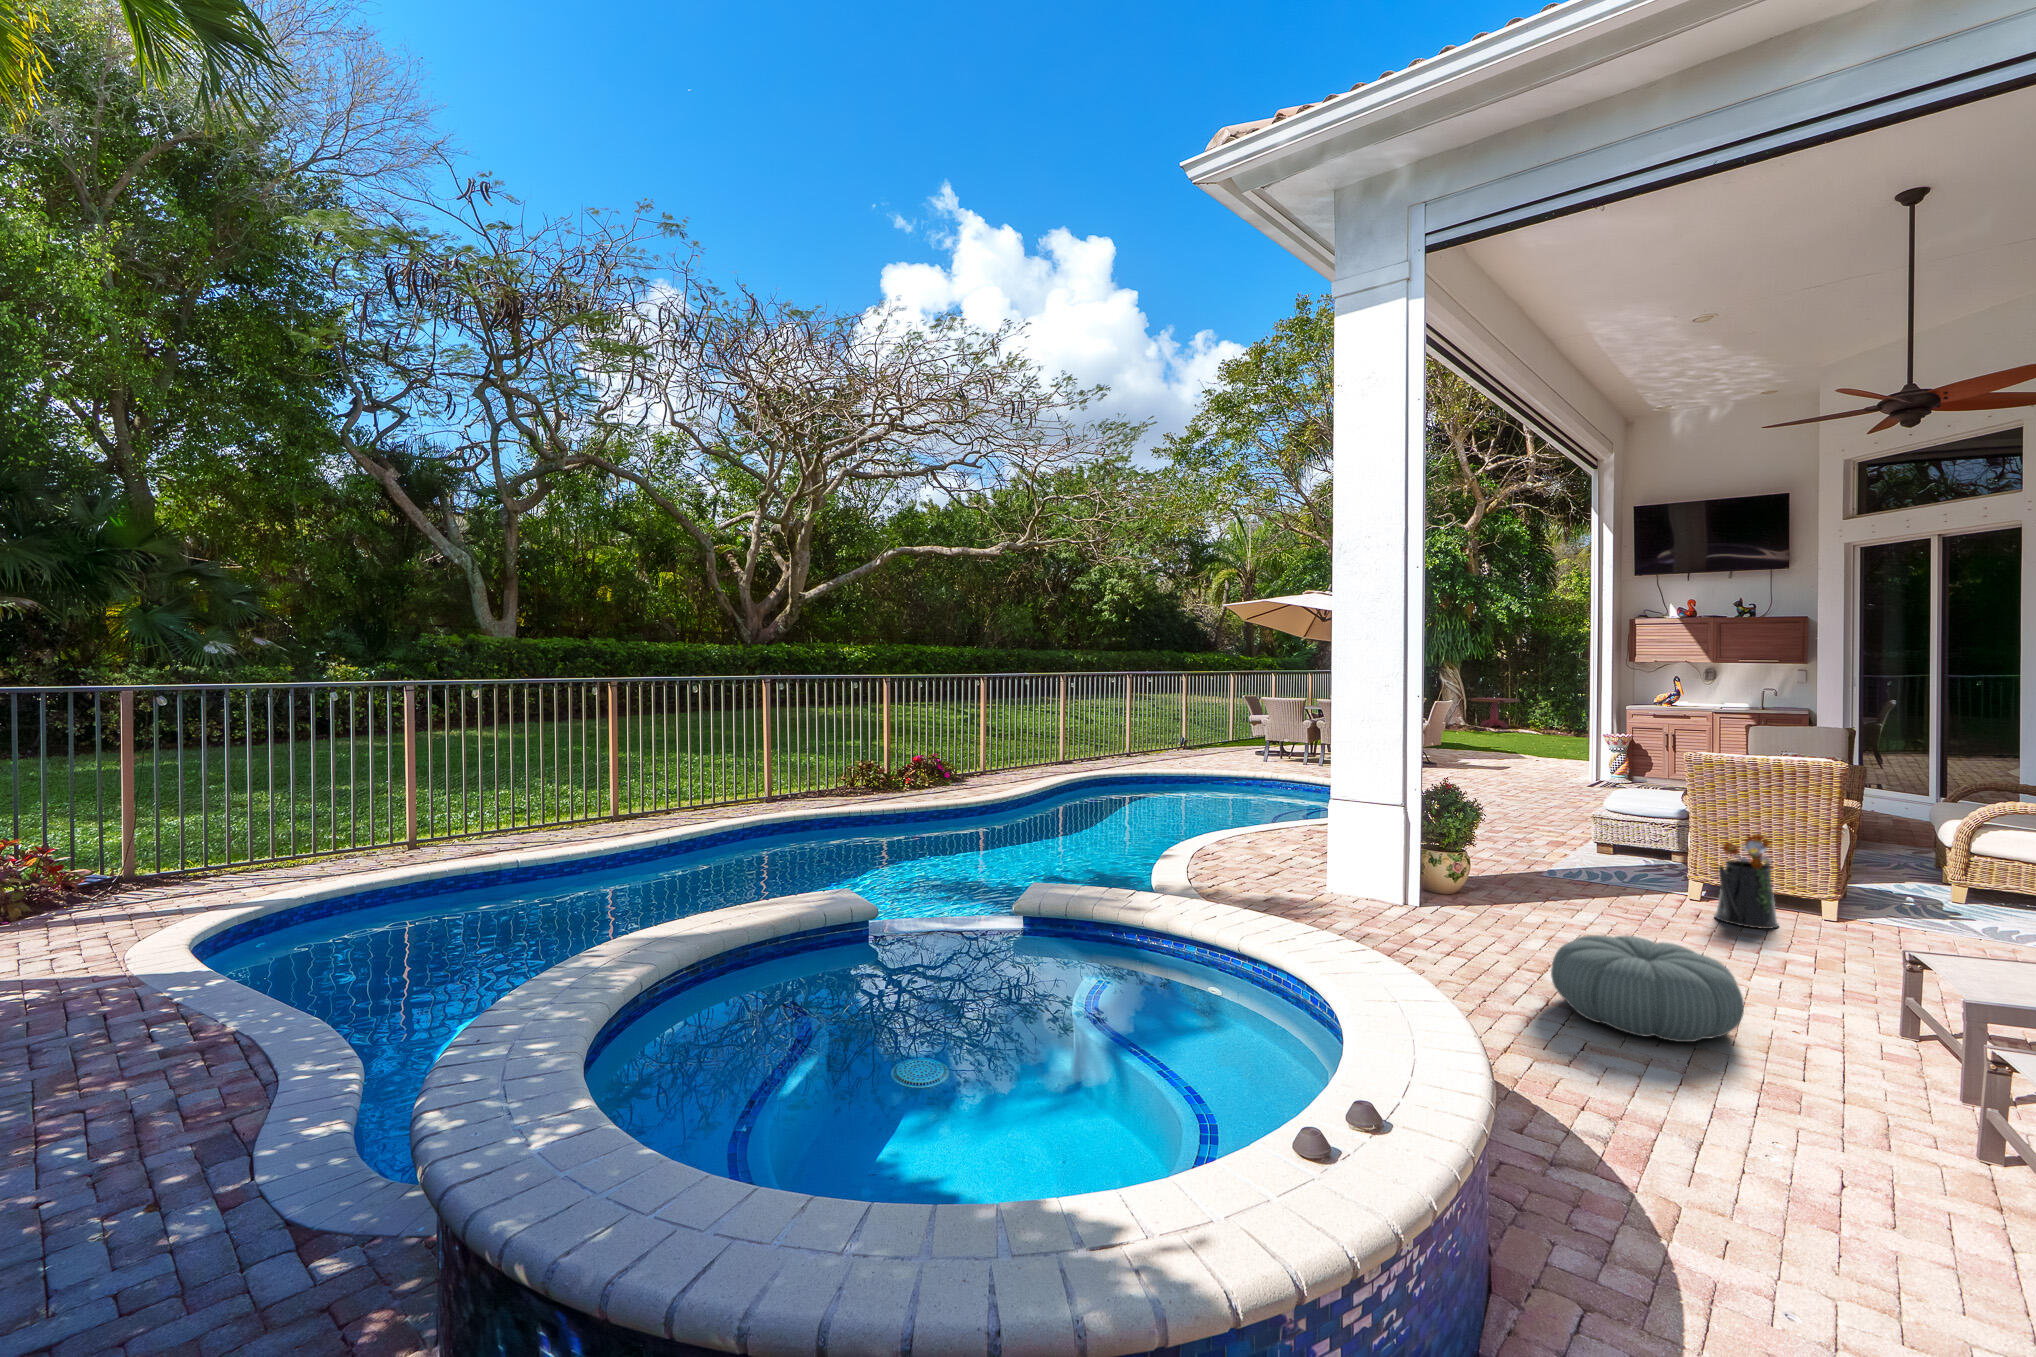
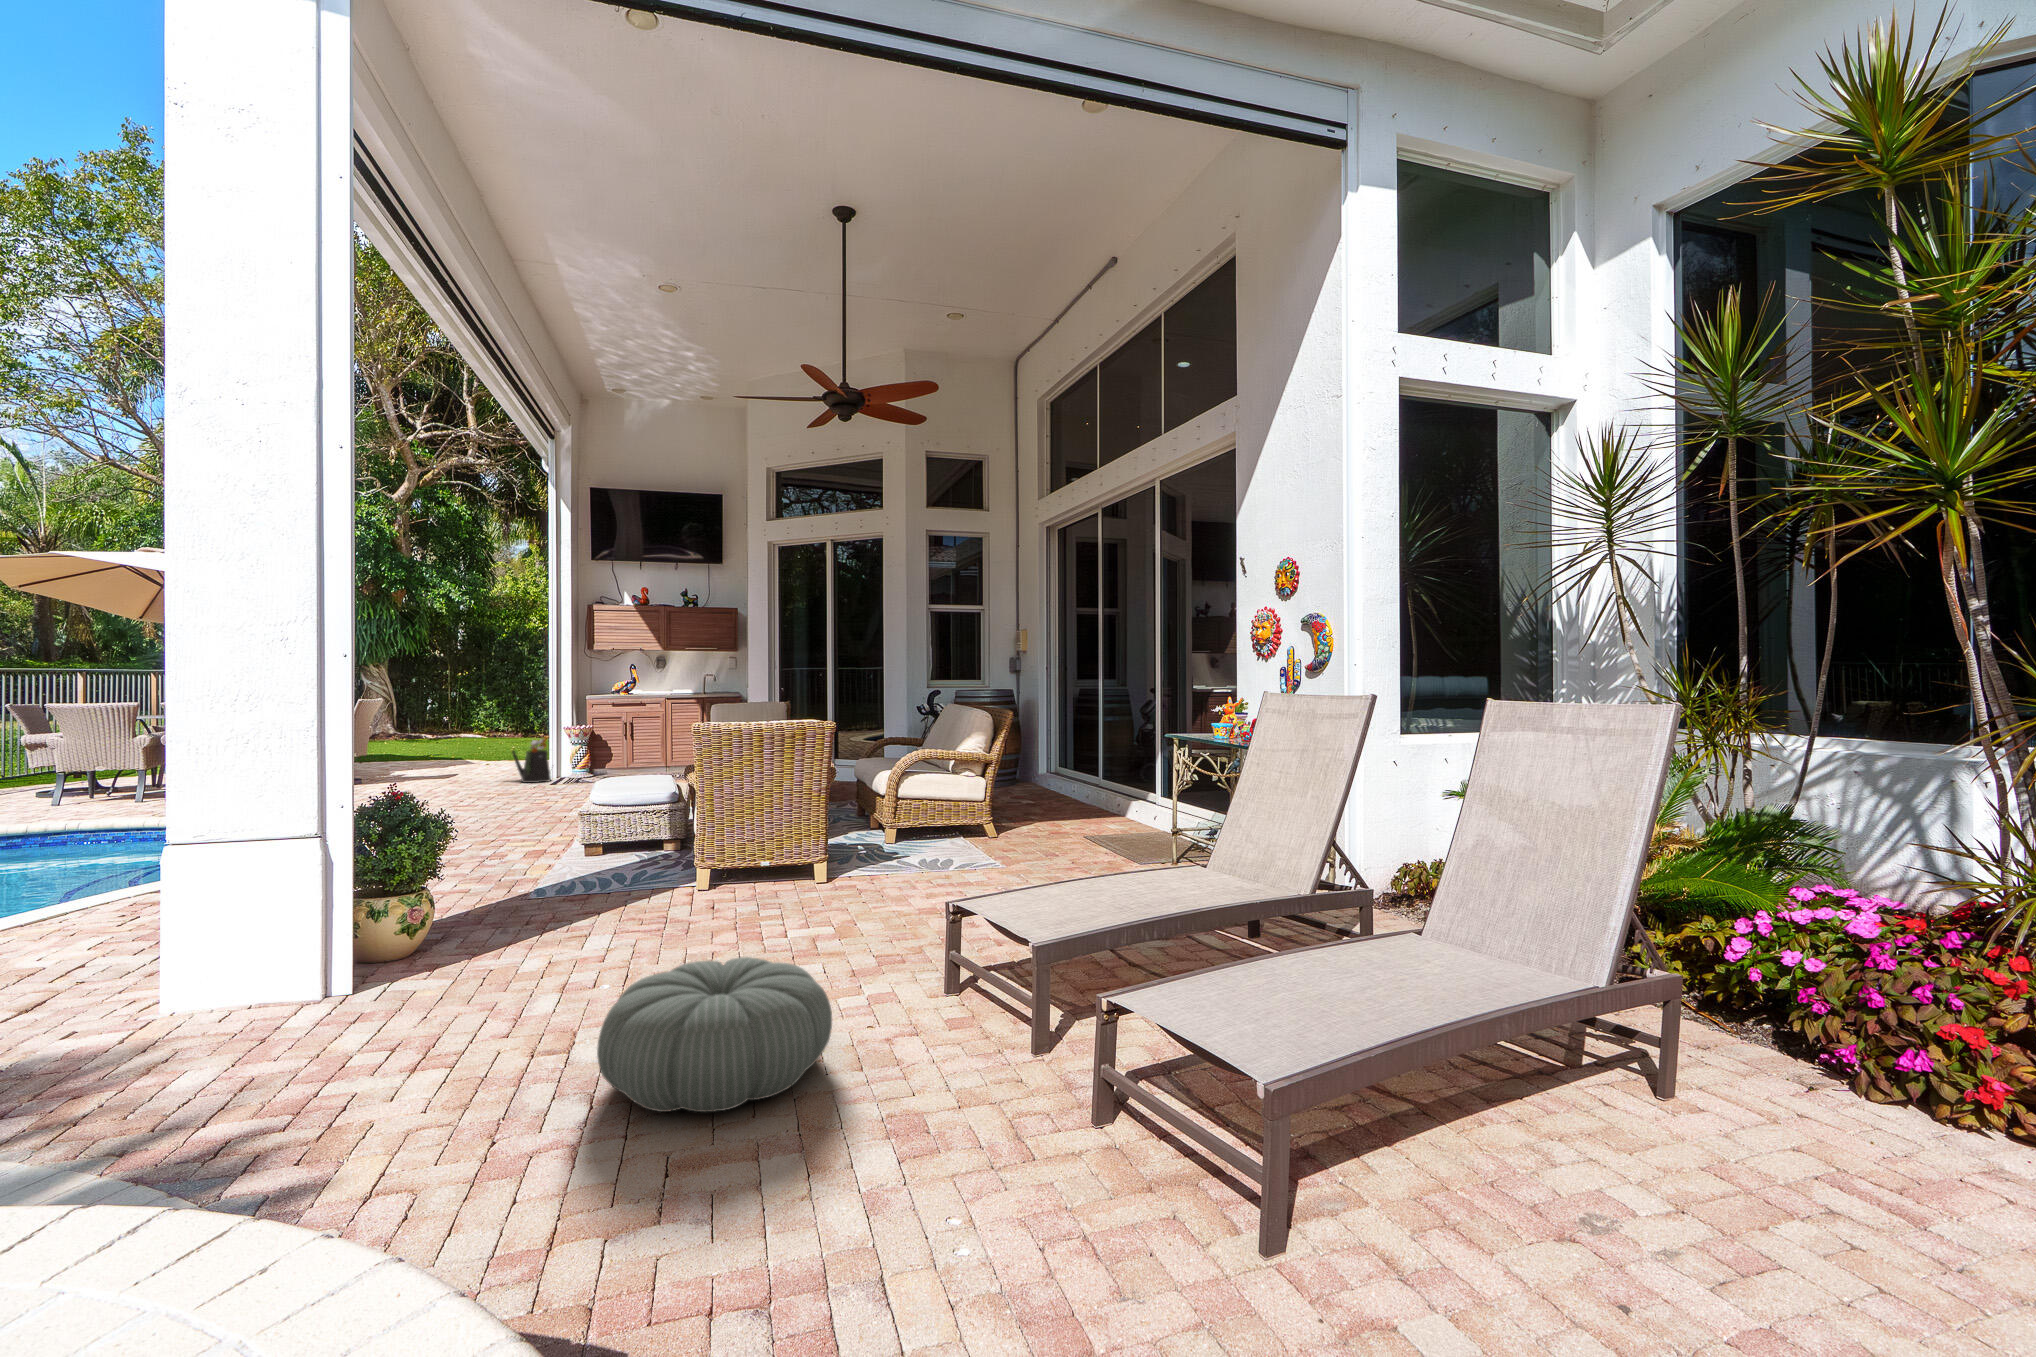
side table: present [1470,697,1520,728] -> none [400,700,461,734]
watering can: present [1714,834,1779,929] -> present [512,736,551,783]

